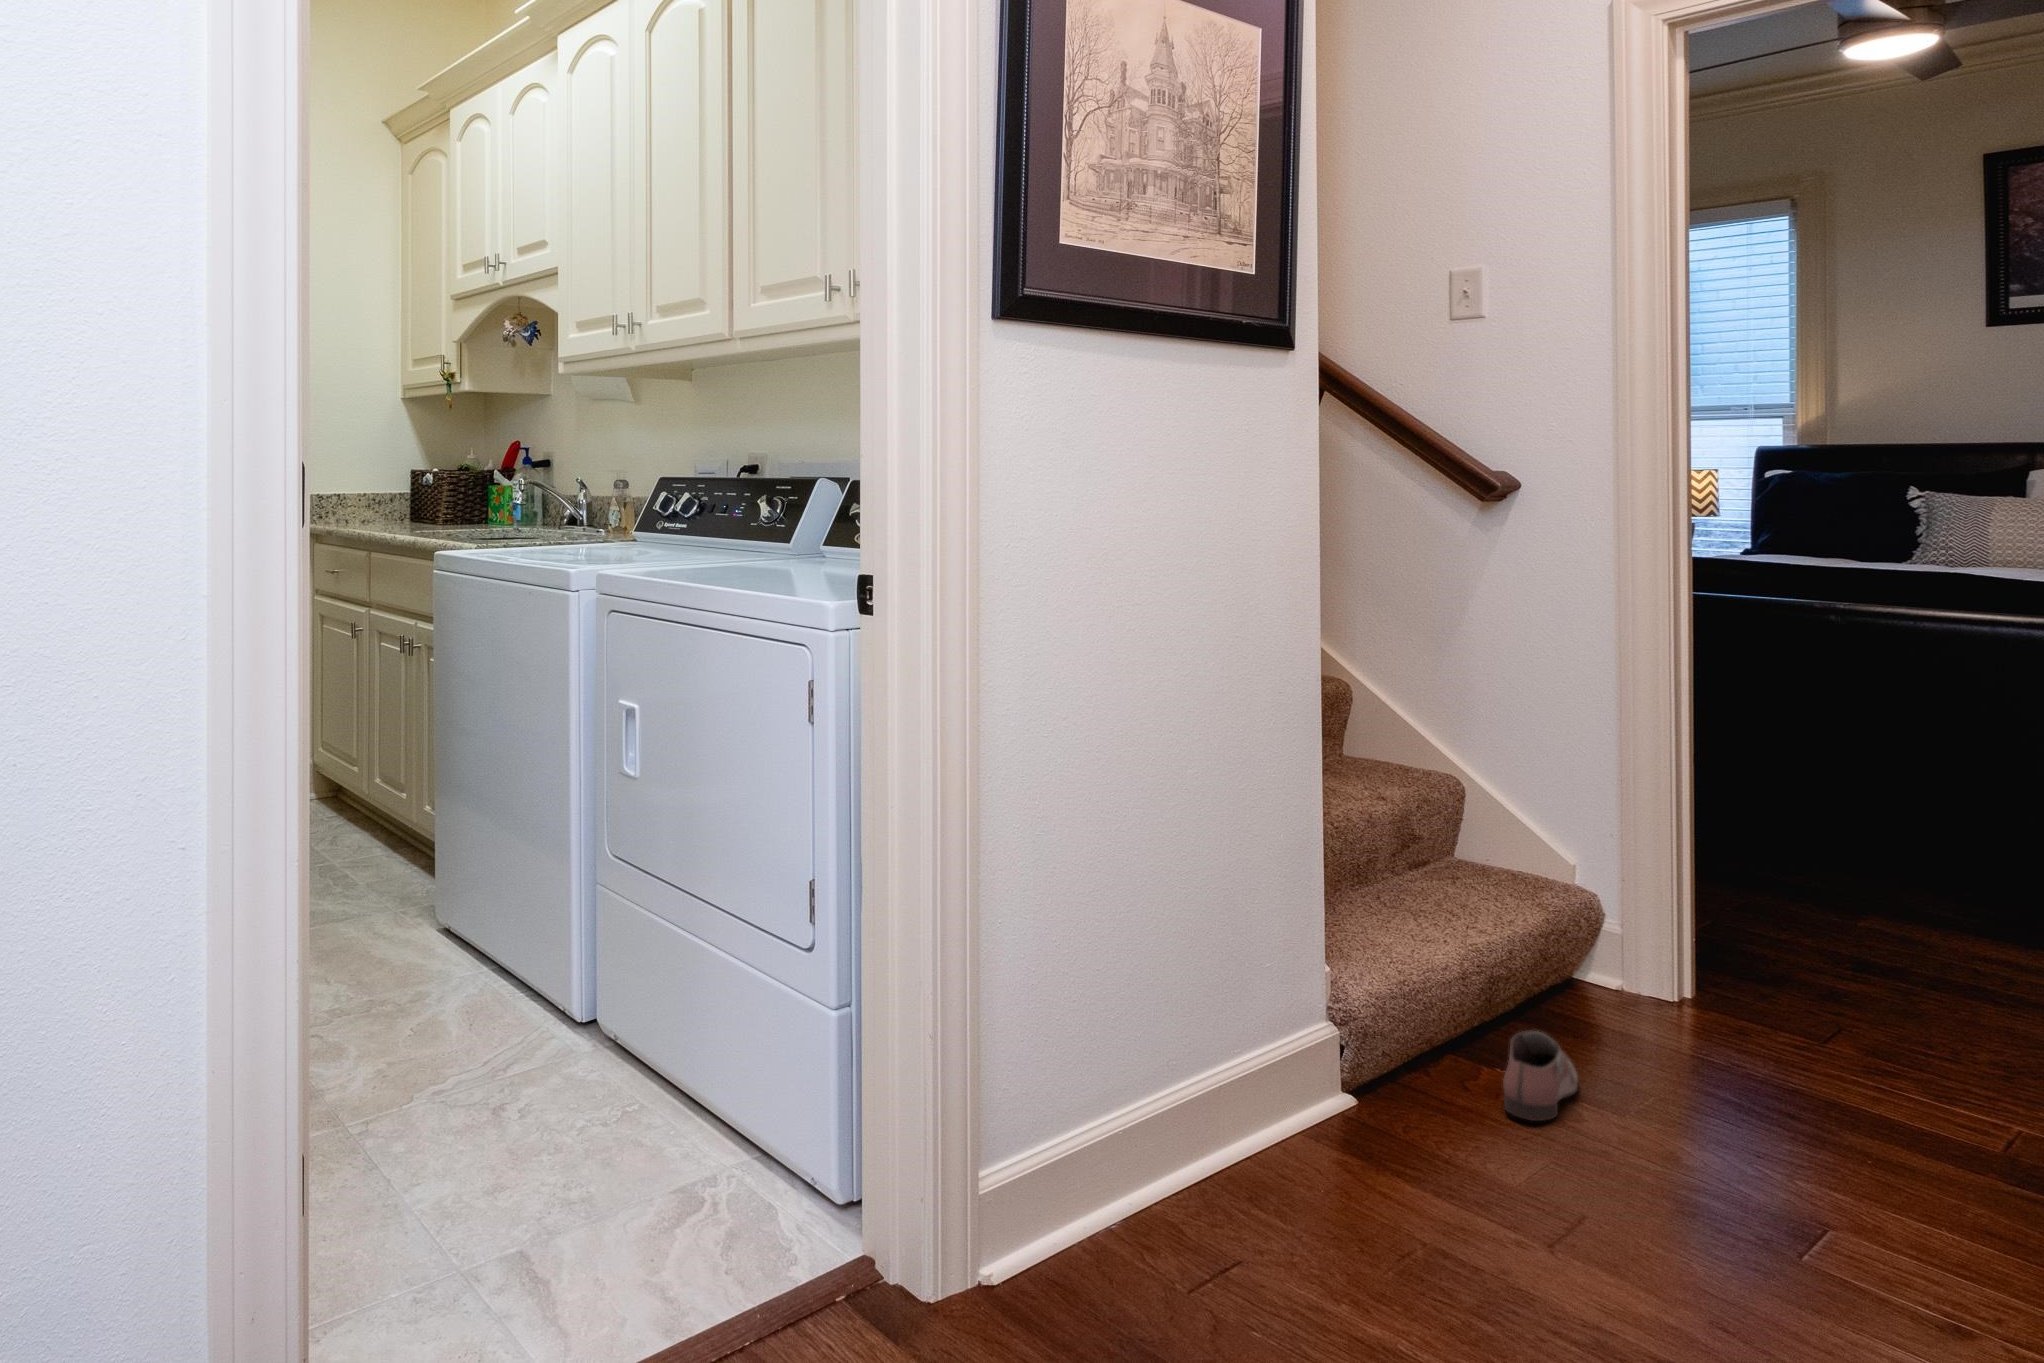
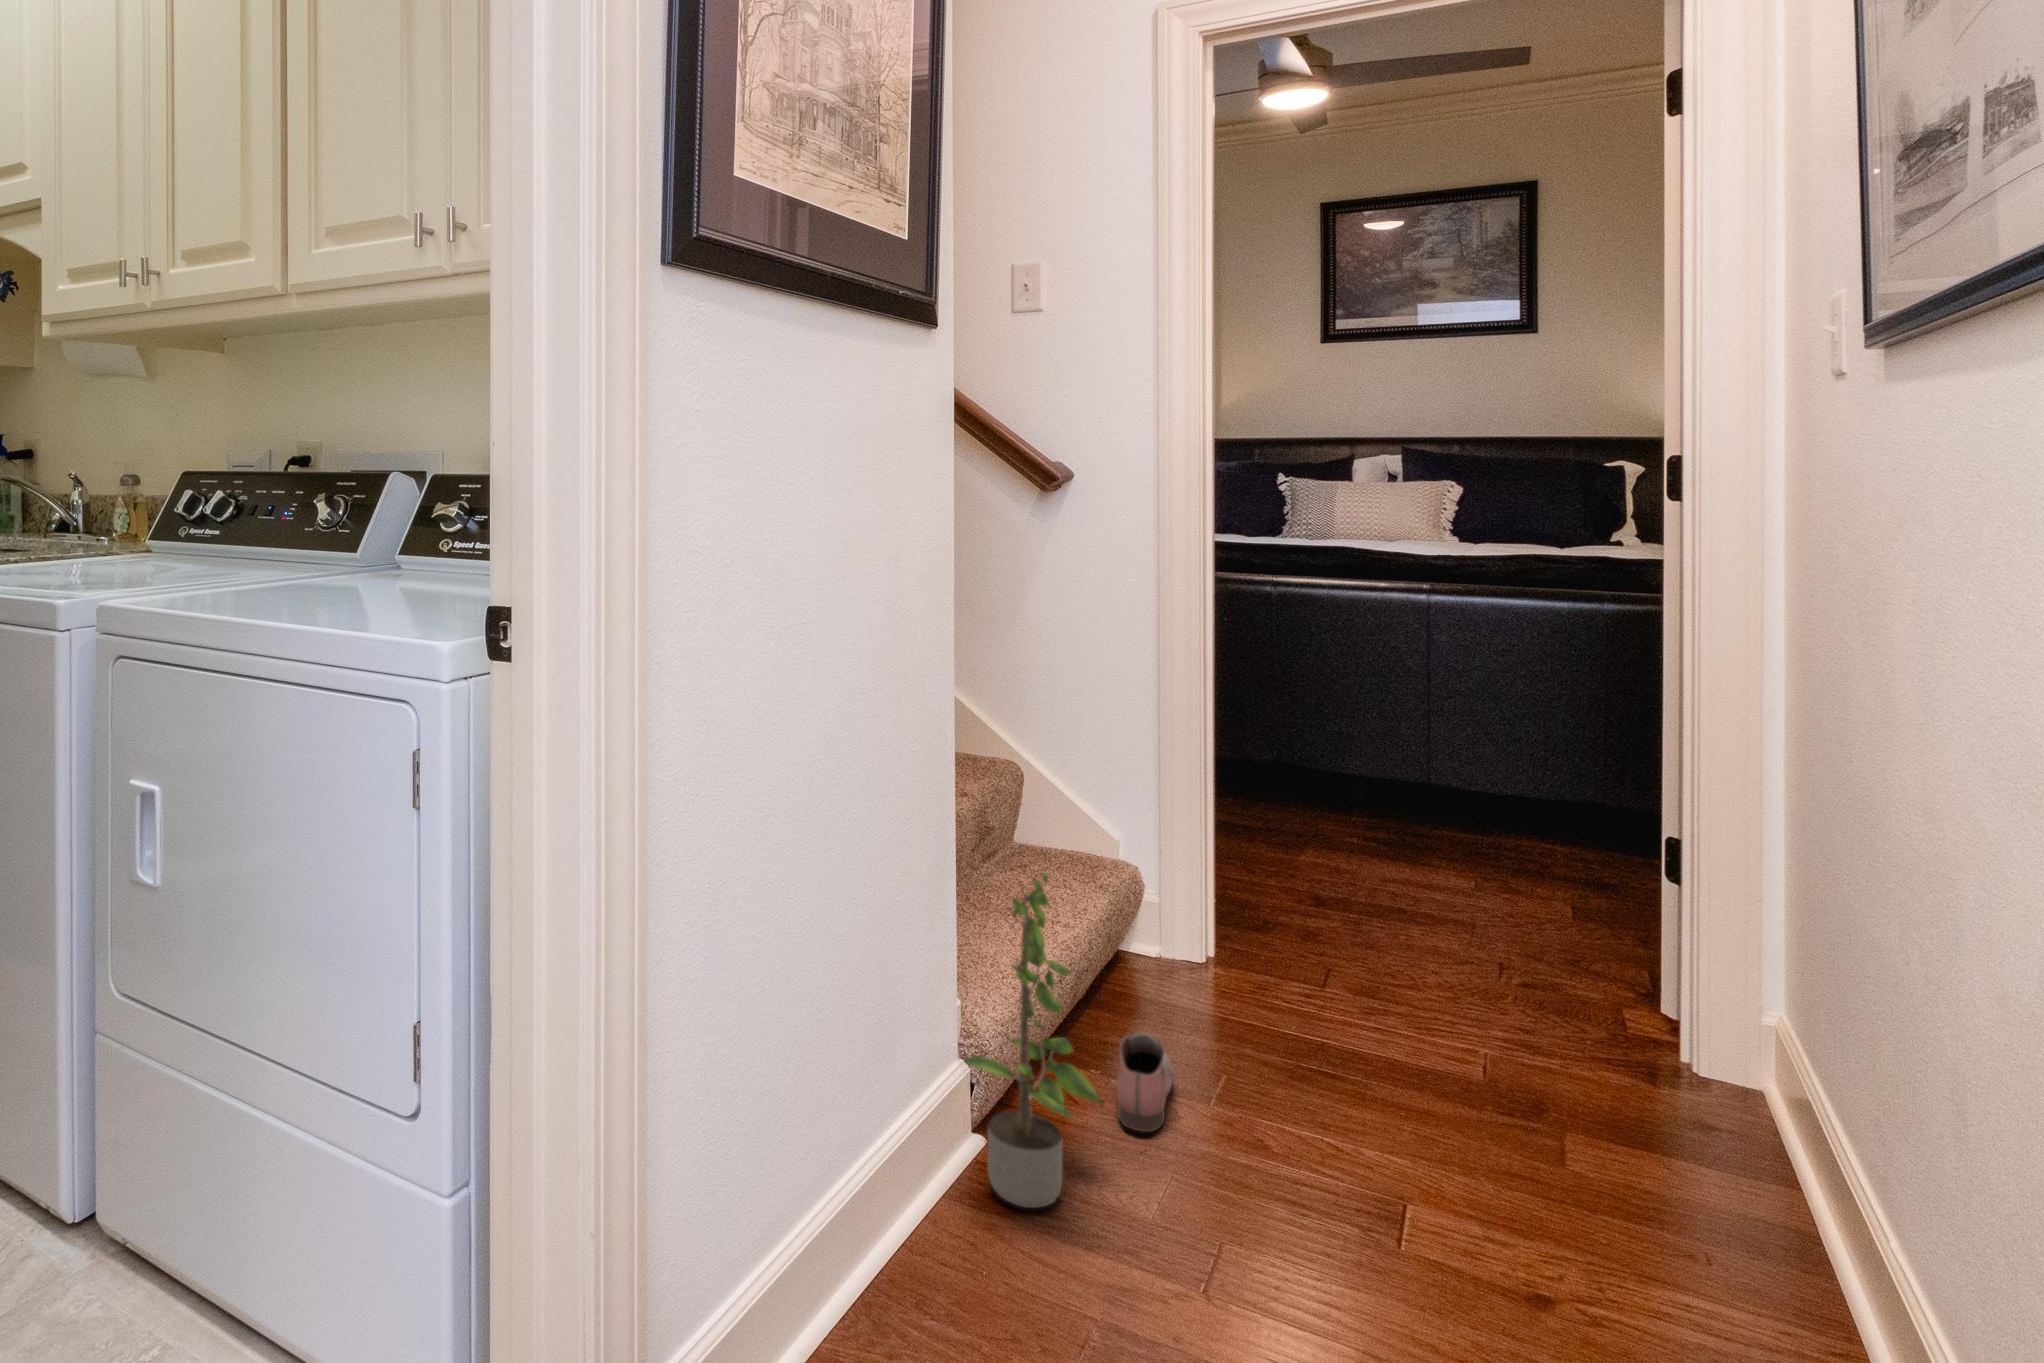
potted plant: none [1314,845,1471,1155] -> present [966,873,1103,1208]

